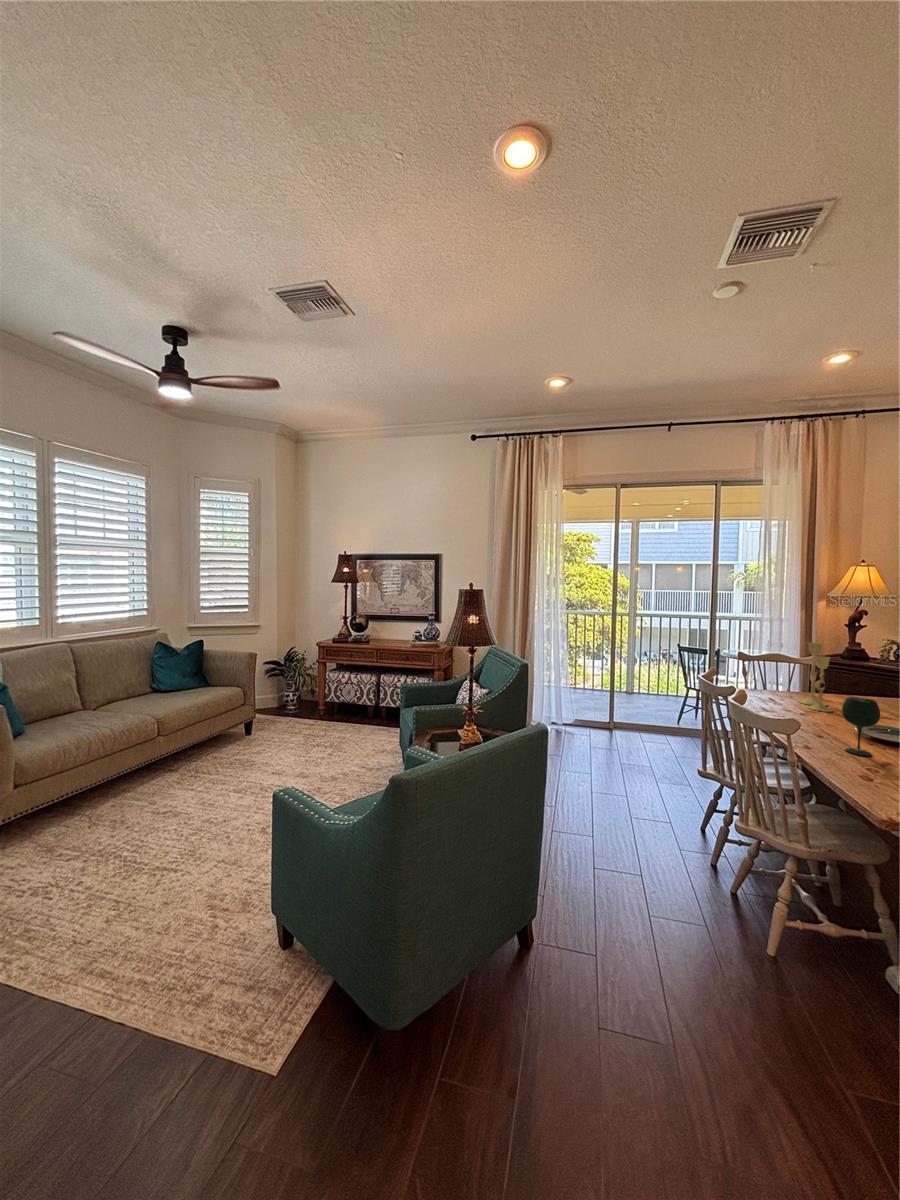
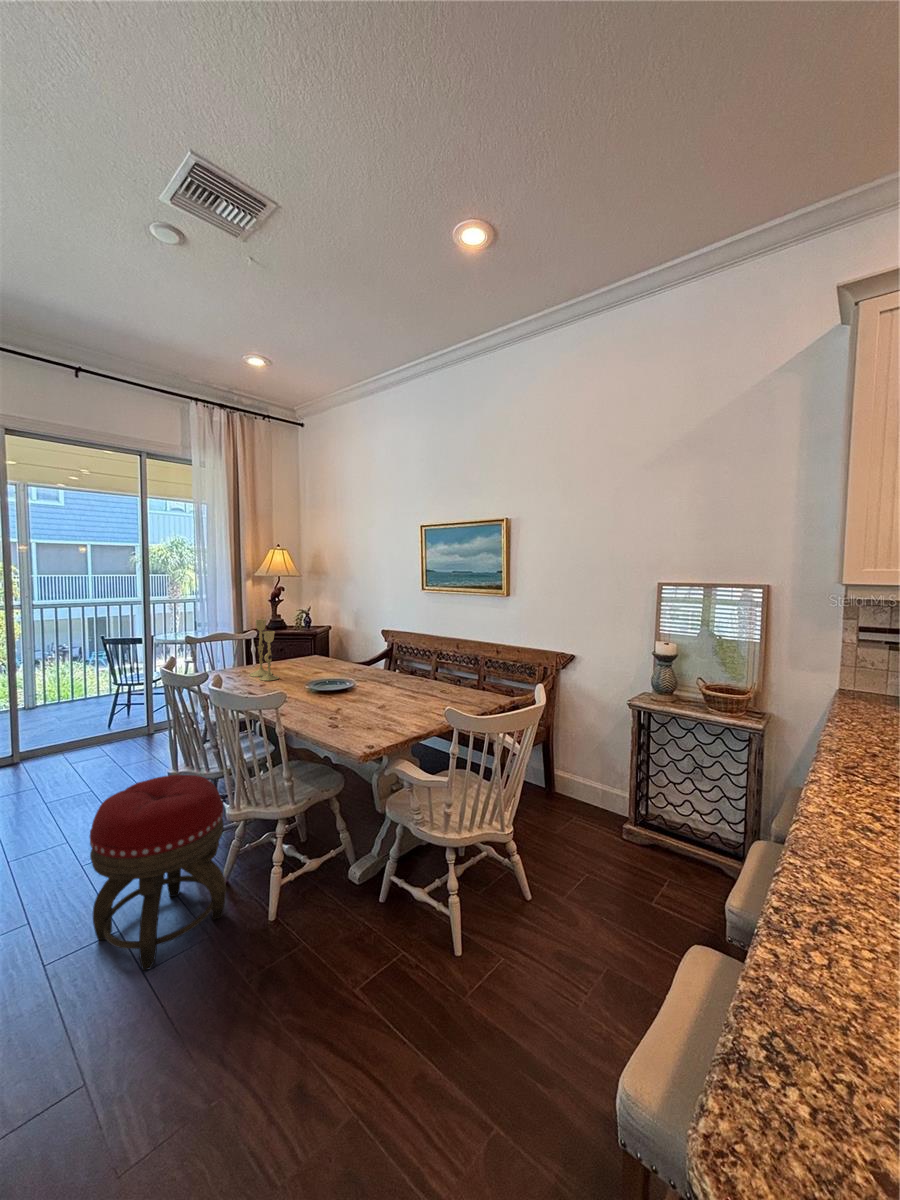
wine glass: present [842,697,880,756] -> none [300,663,326,712]
footstool: none [627,761,734,915] -> present [90,775,226,970]

